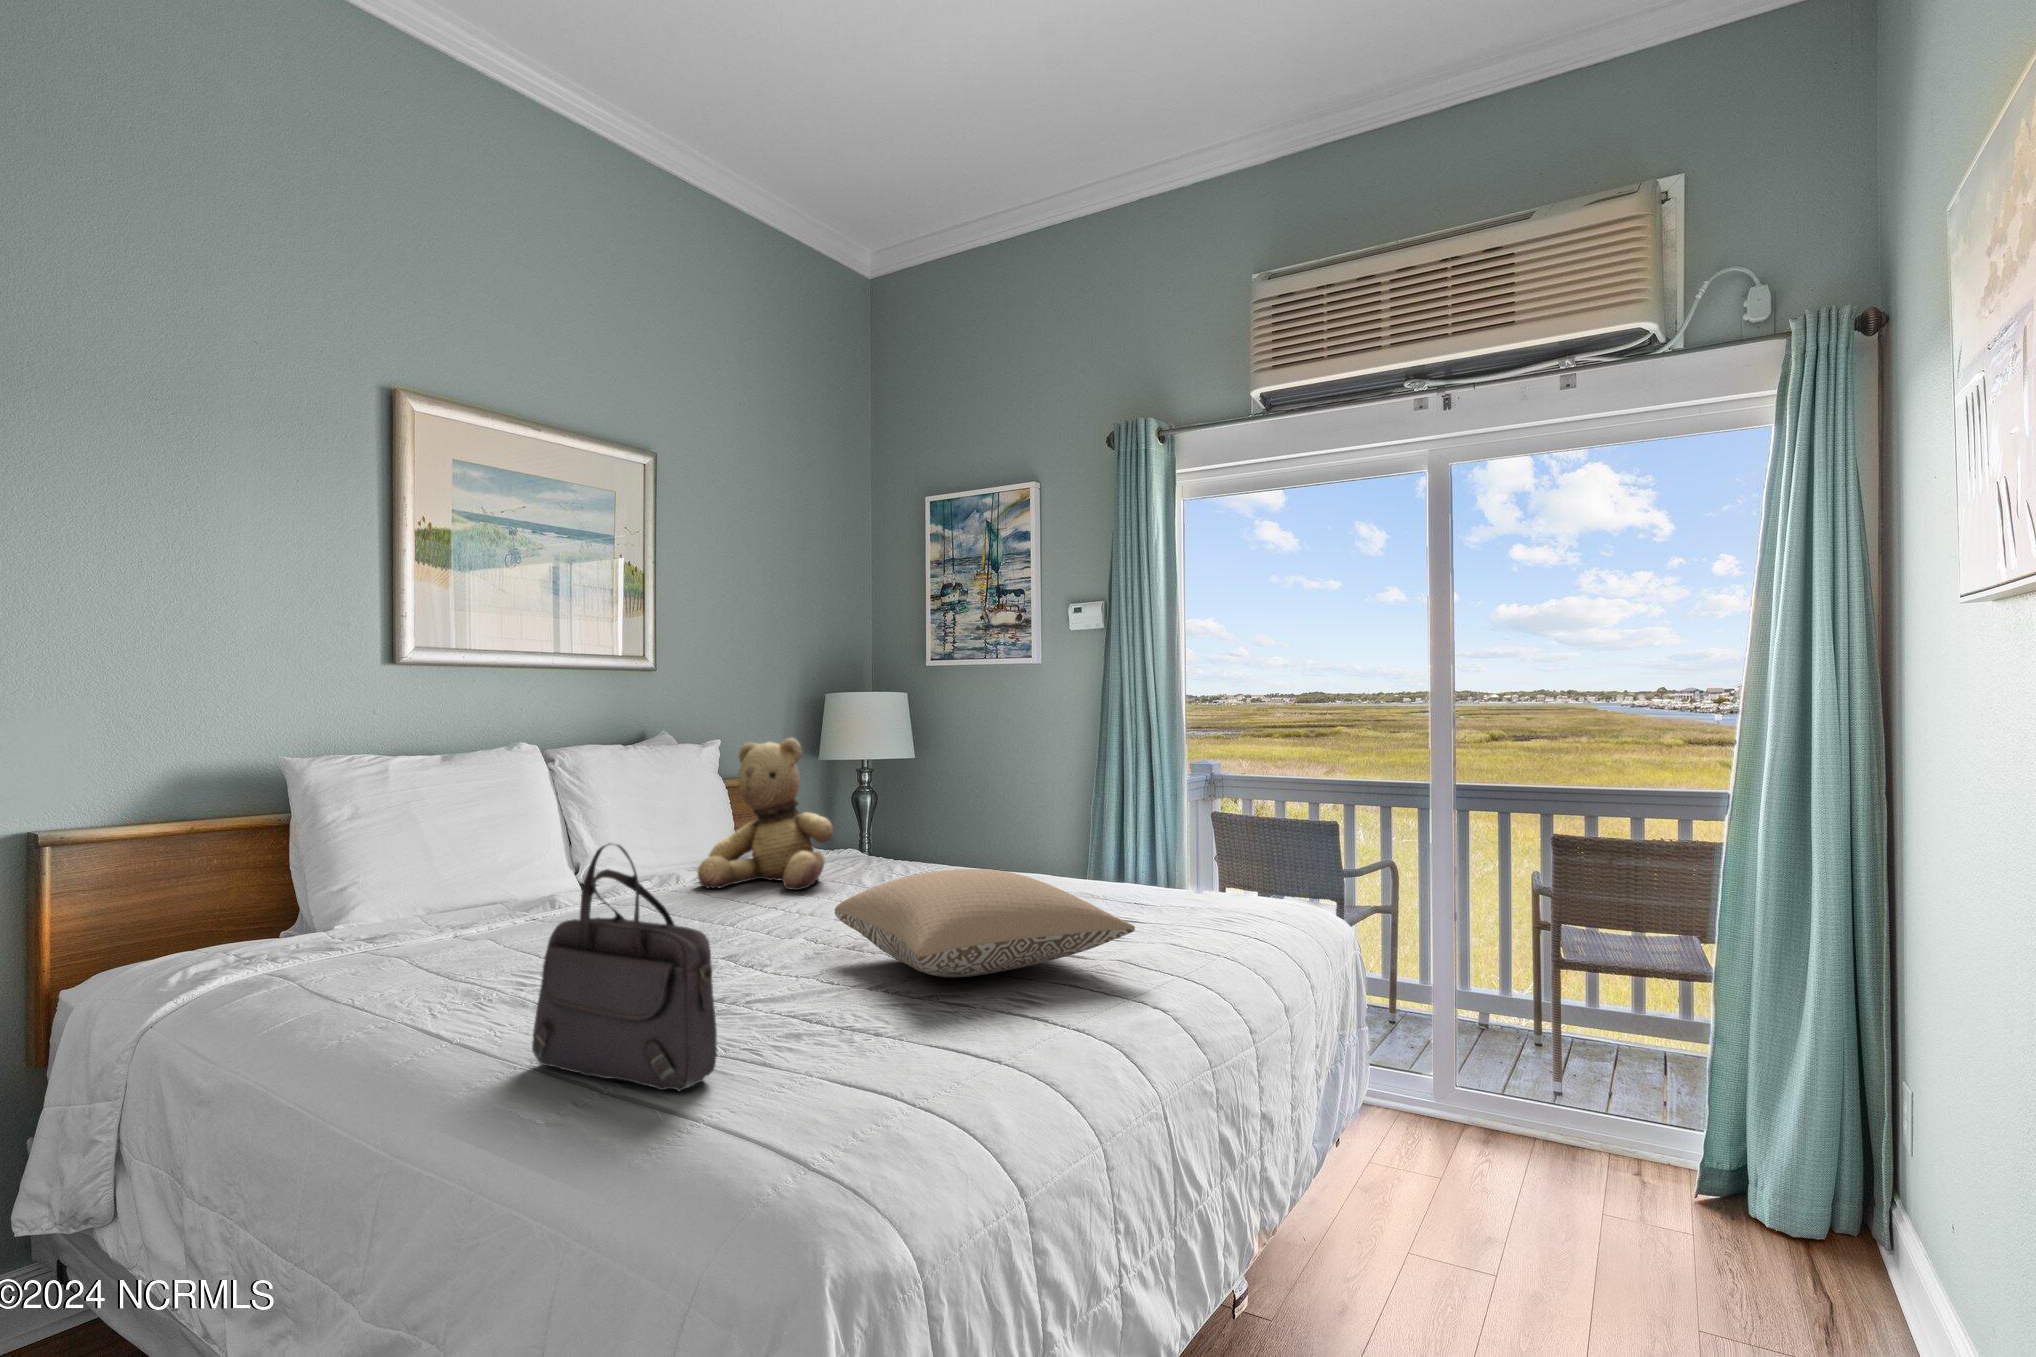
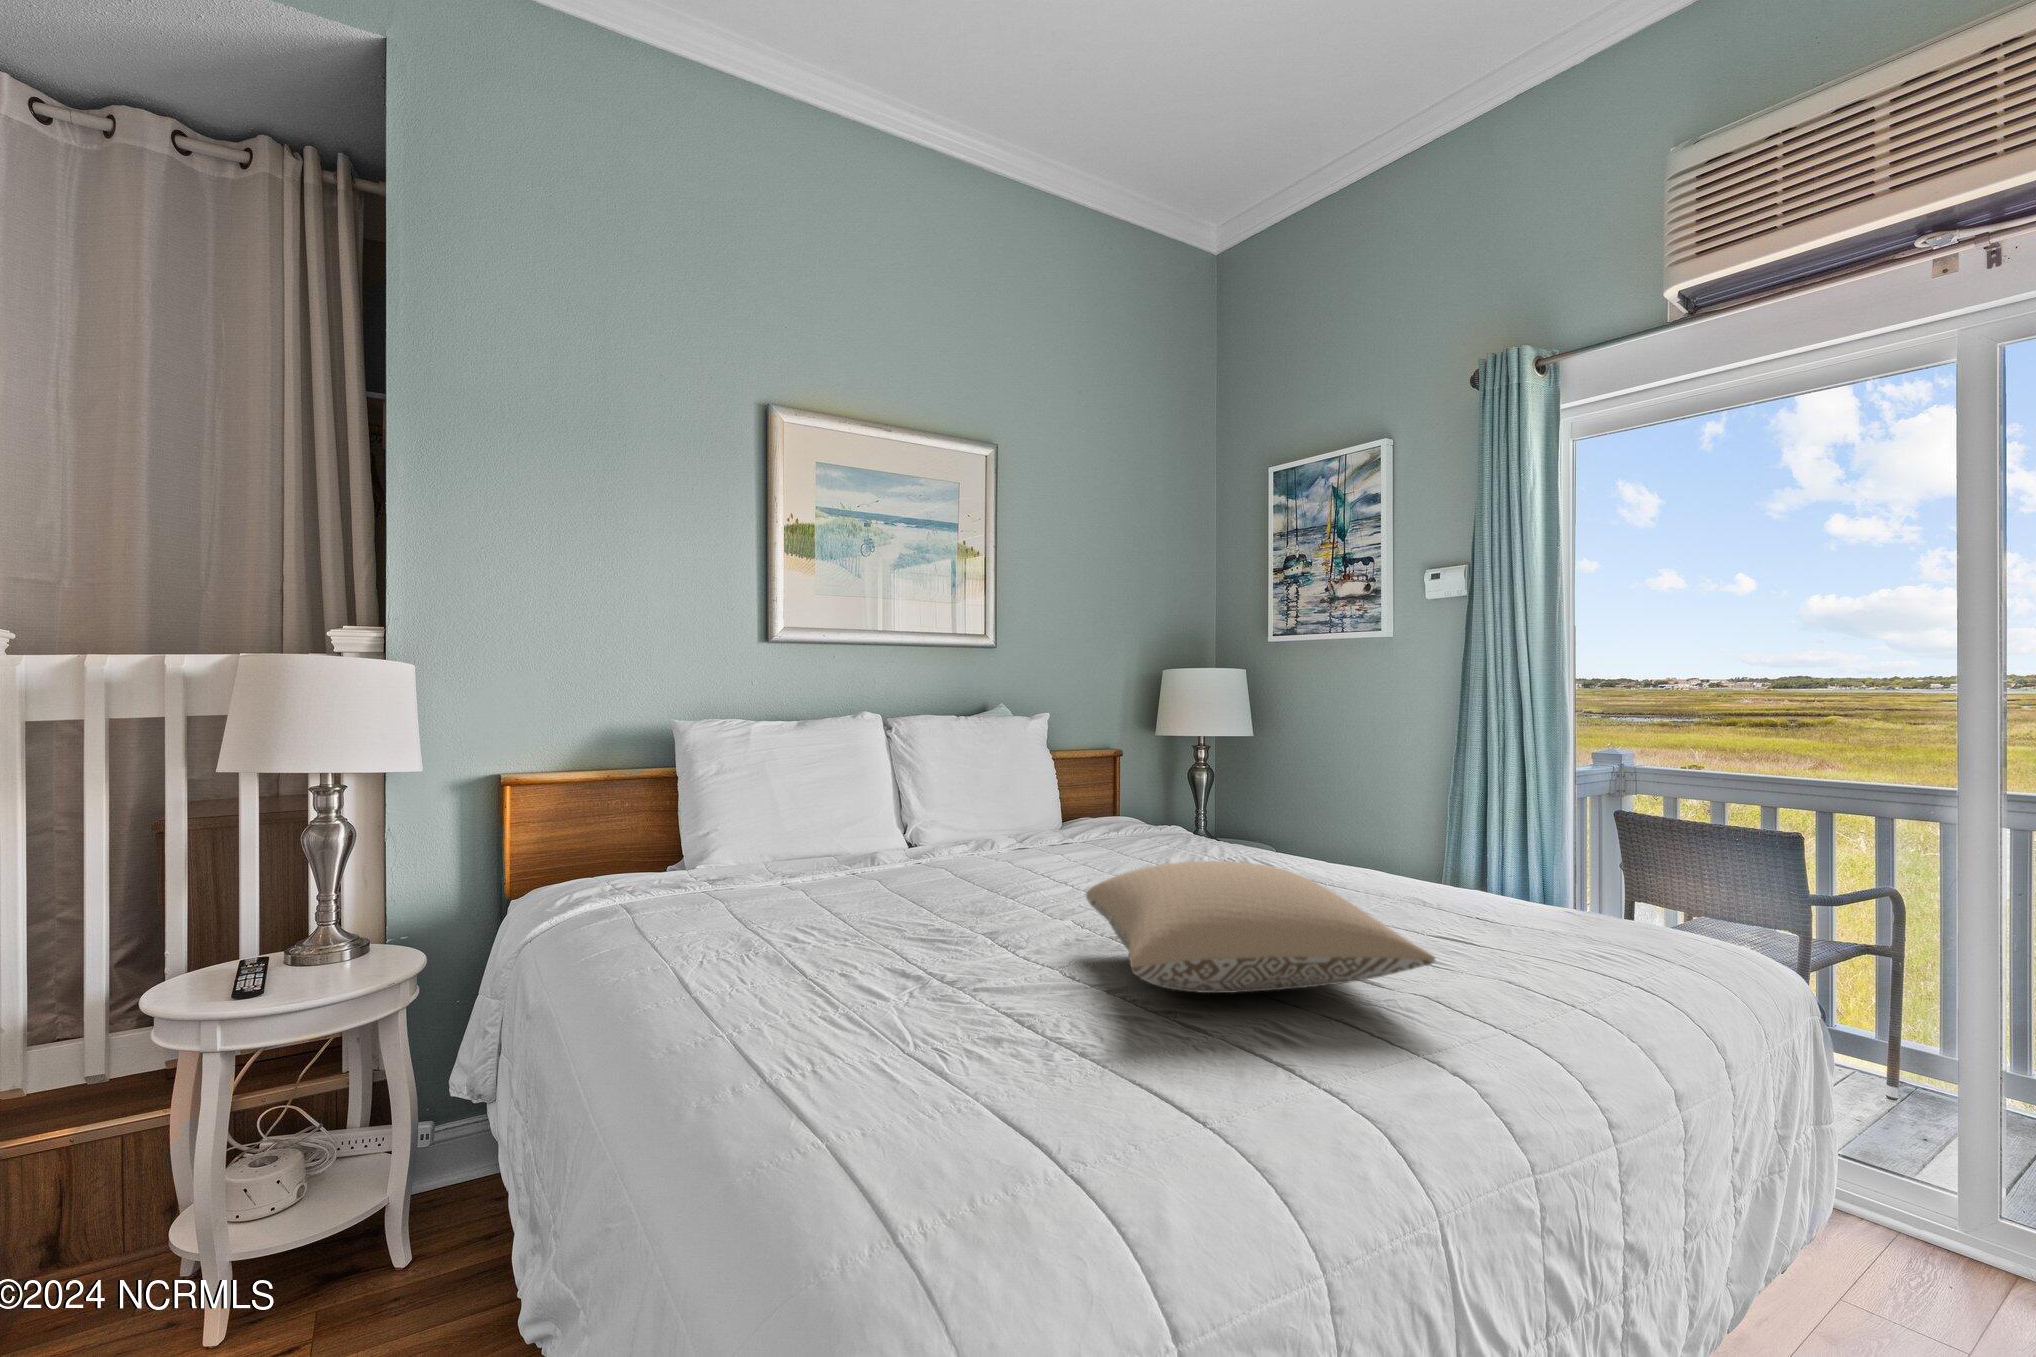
teddy bear: present [698,738,833,890] -> none [1011,710,1140,863]
handbag: present [532,844,717,1091] -> none [701,811,854,1101]

